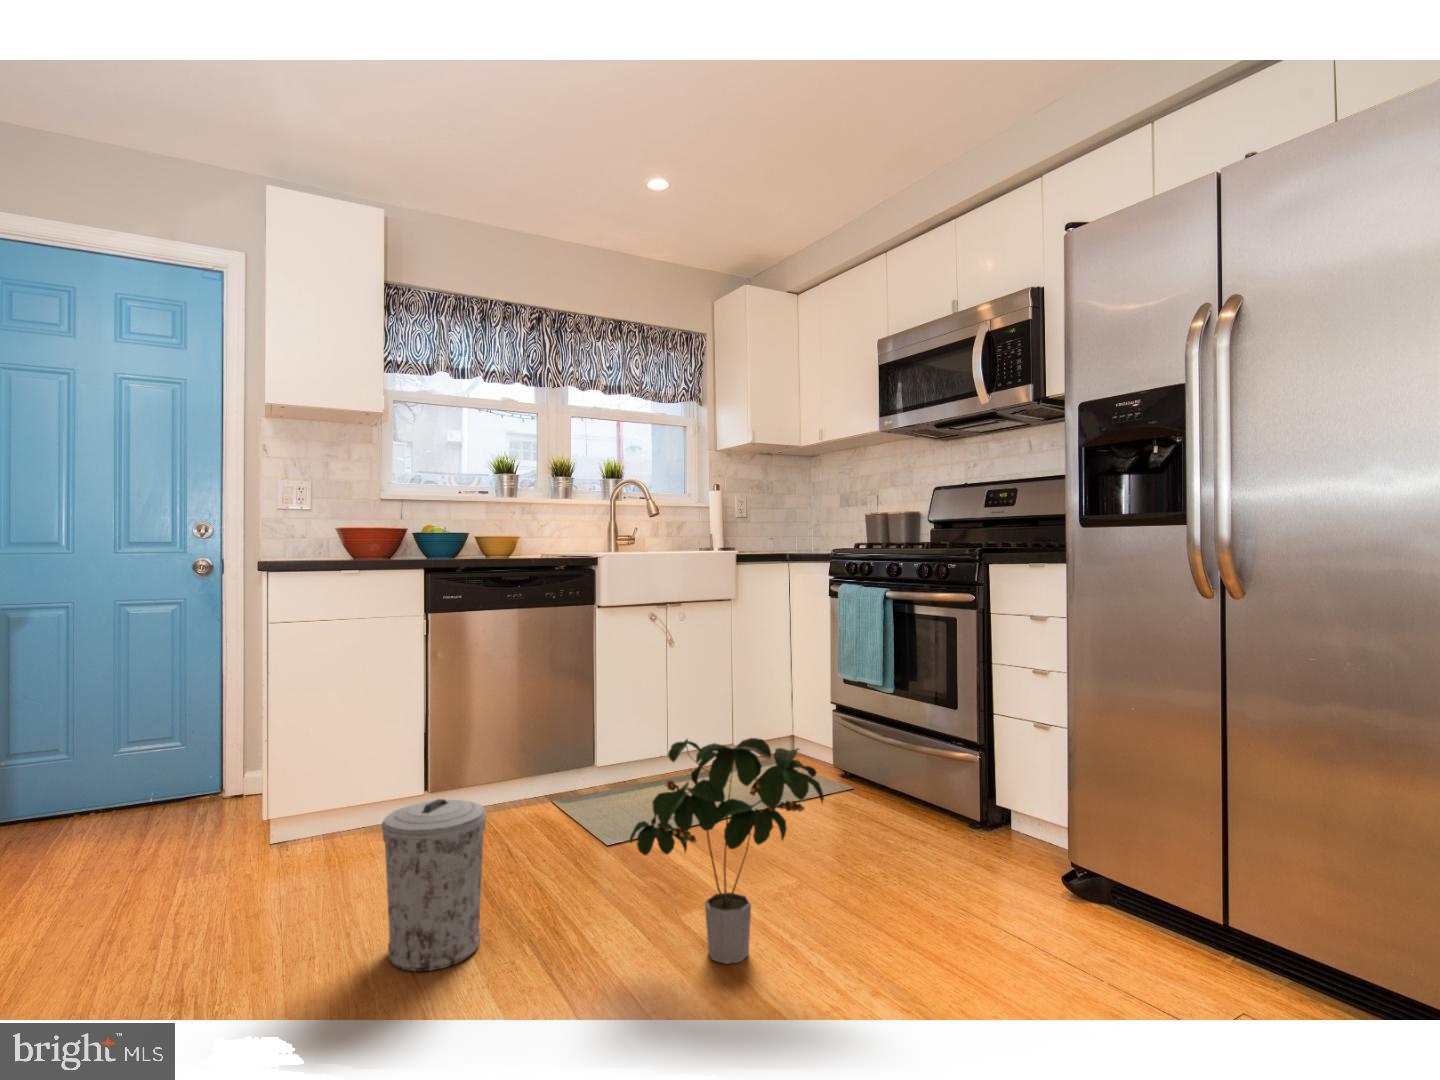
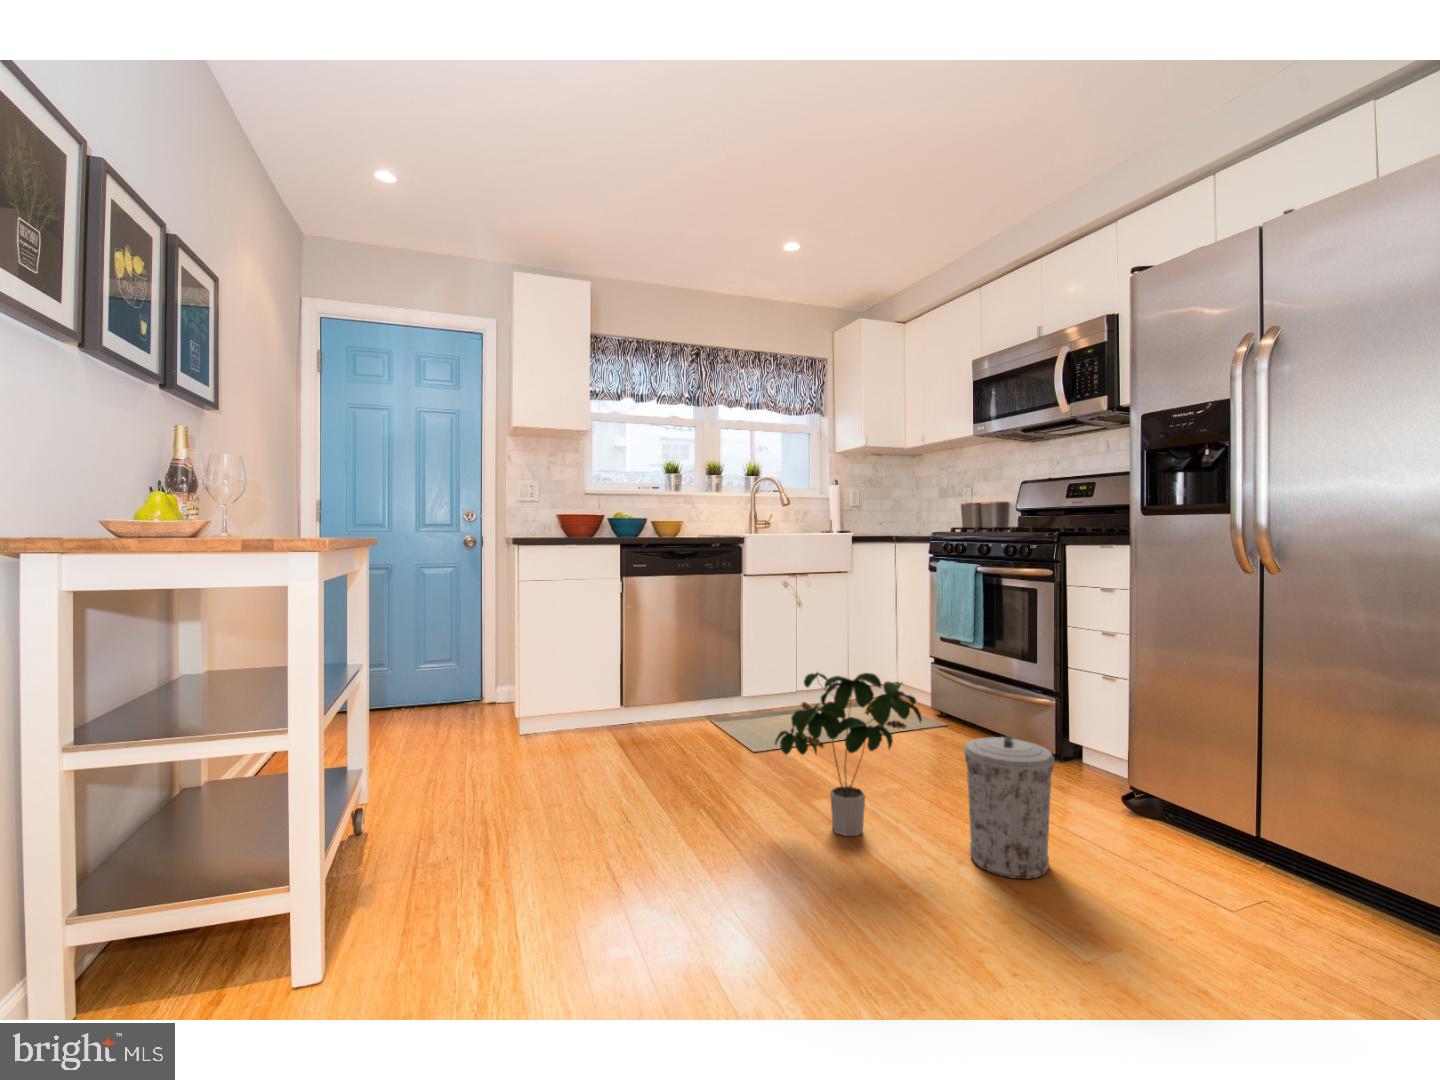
trash can: present [382,799,487,971] -> present [964,737,1054,879]

